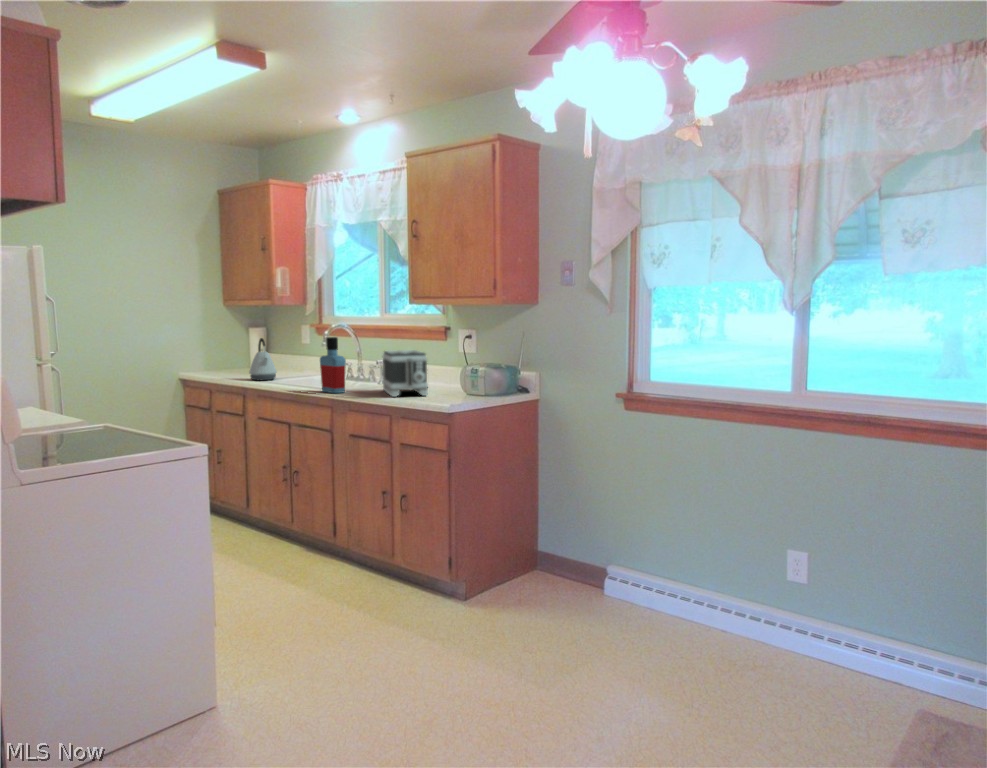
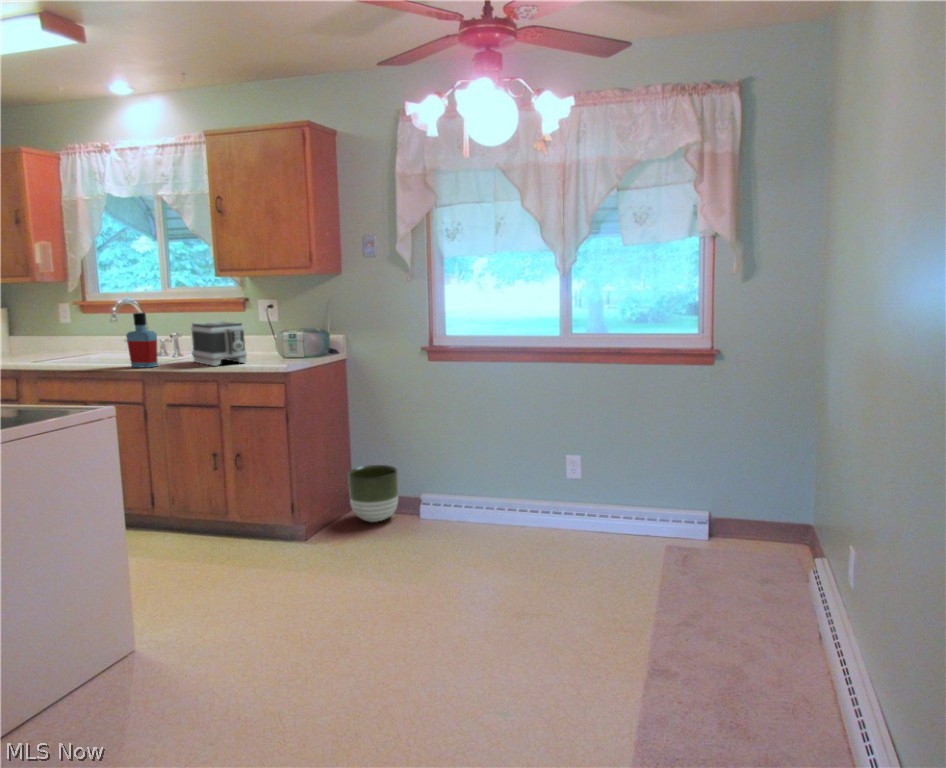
kettle: present [249,338,277,380] -> none [21,318,53,363]
planter: none [522,524,579,591] -> present [348,465,398,522]

